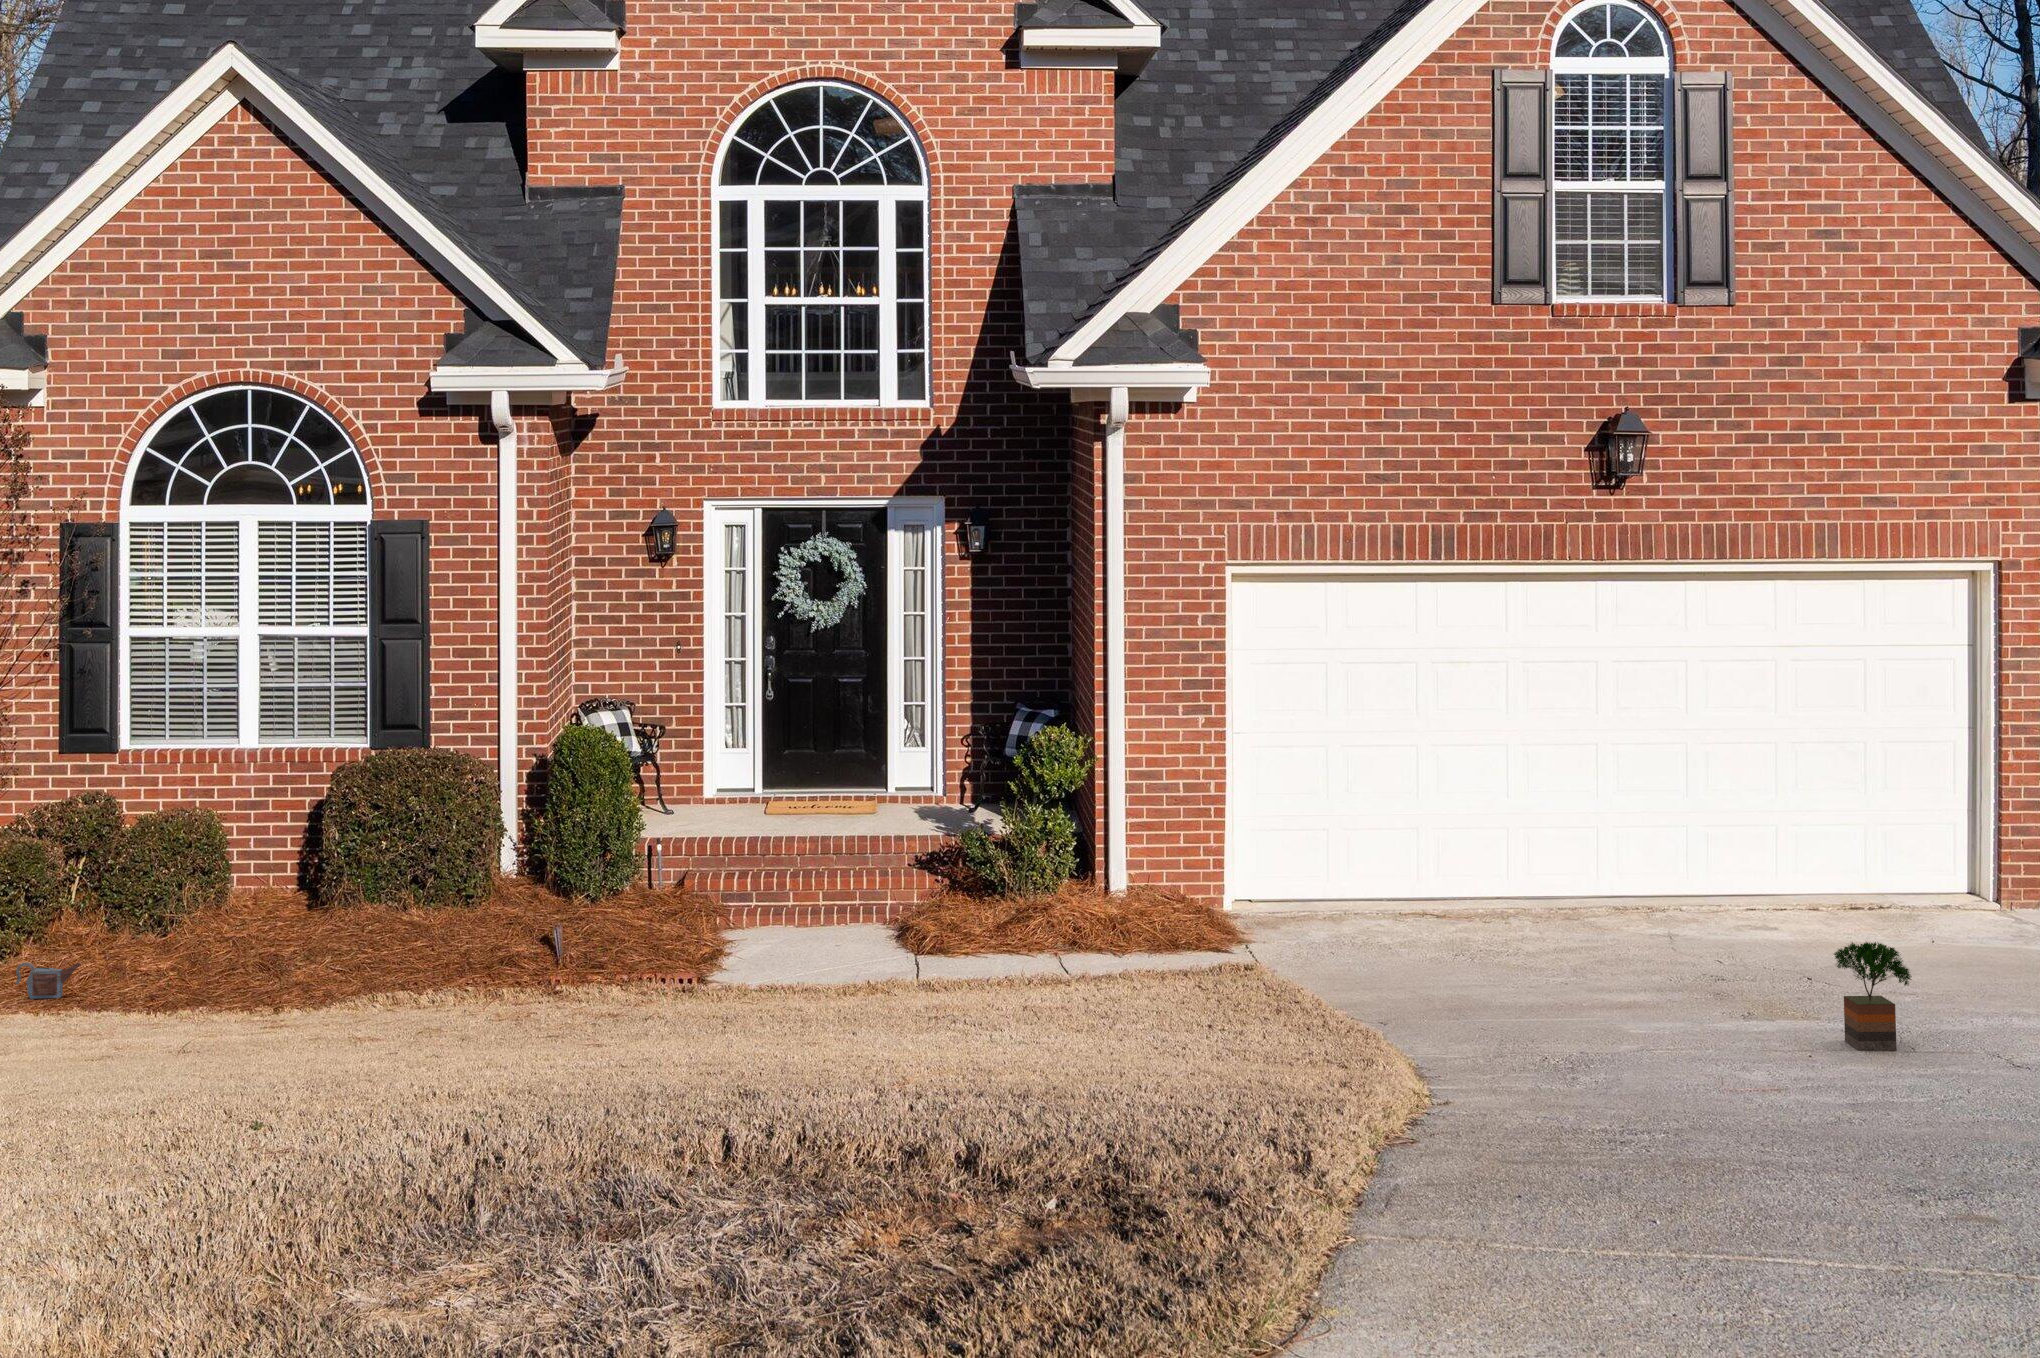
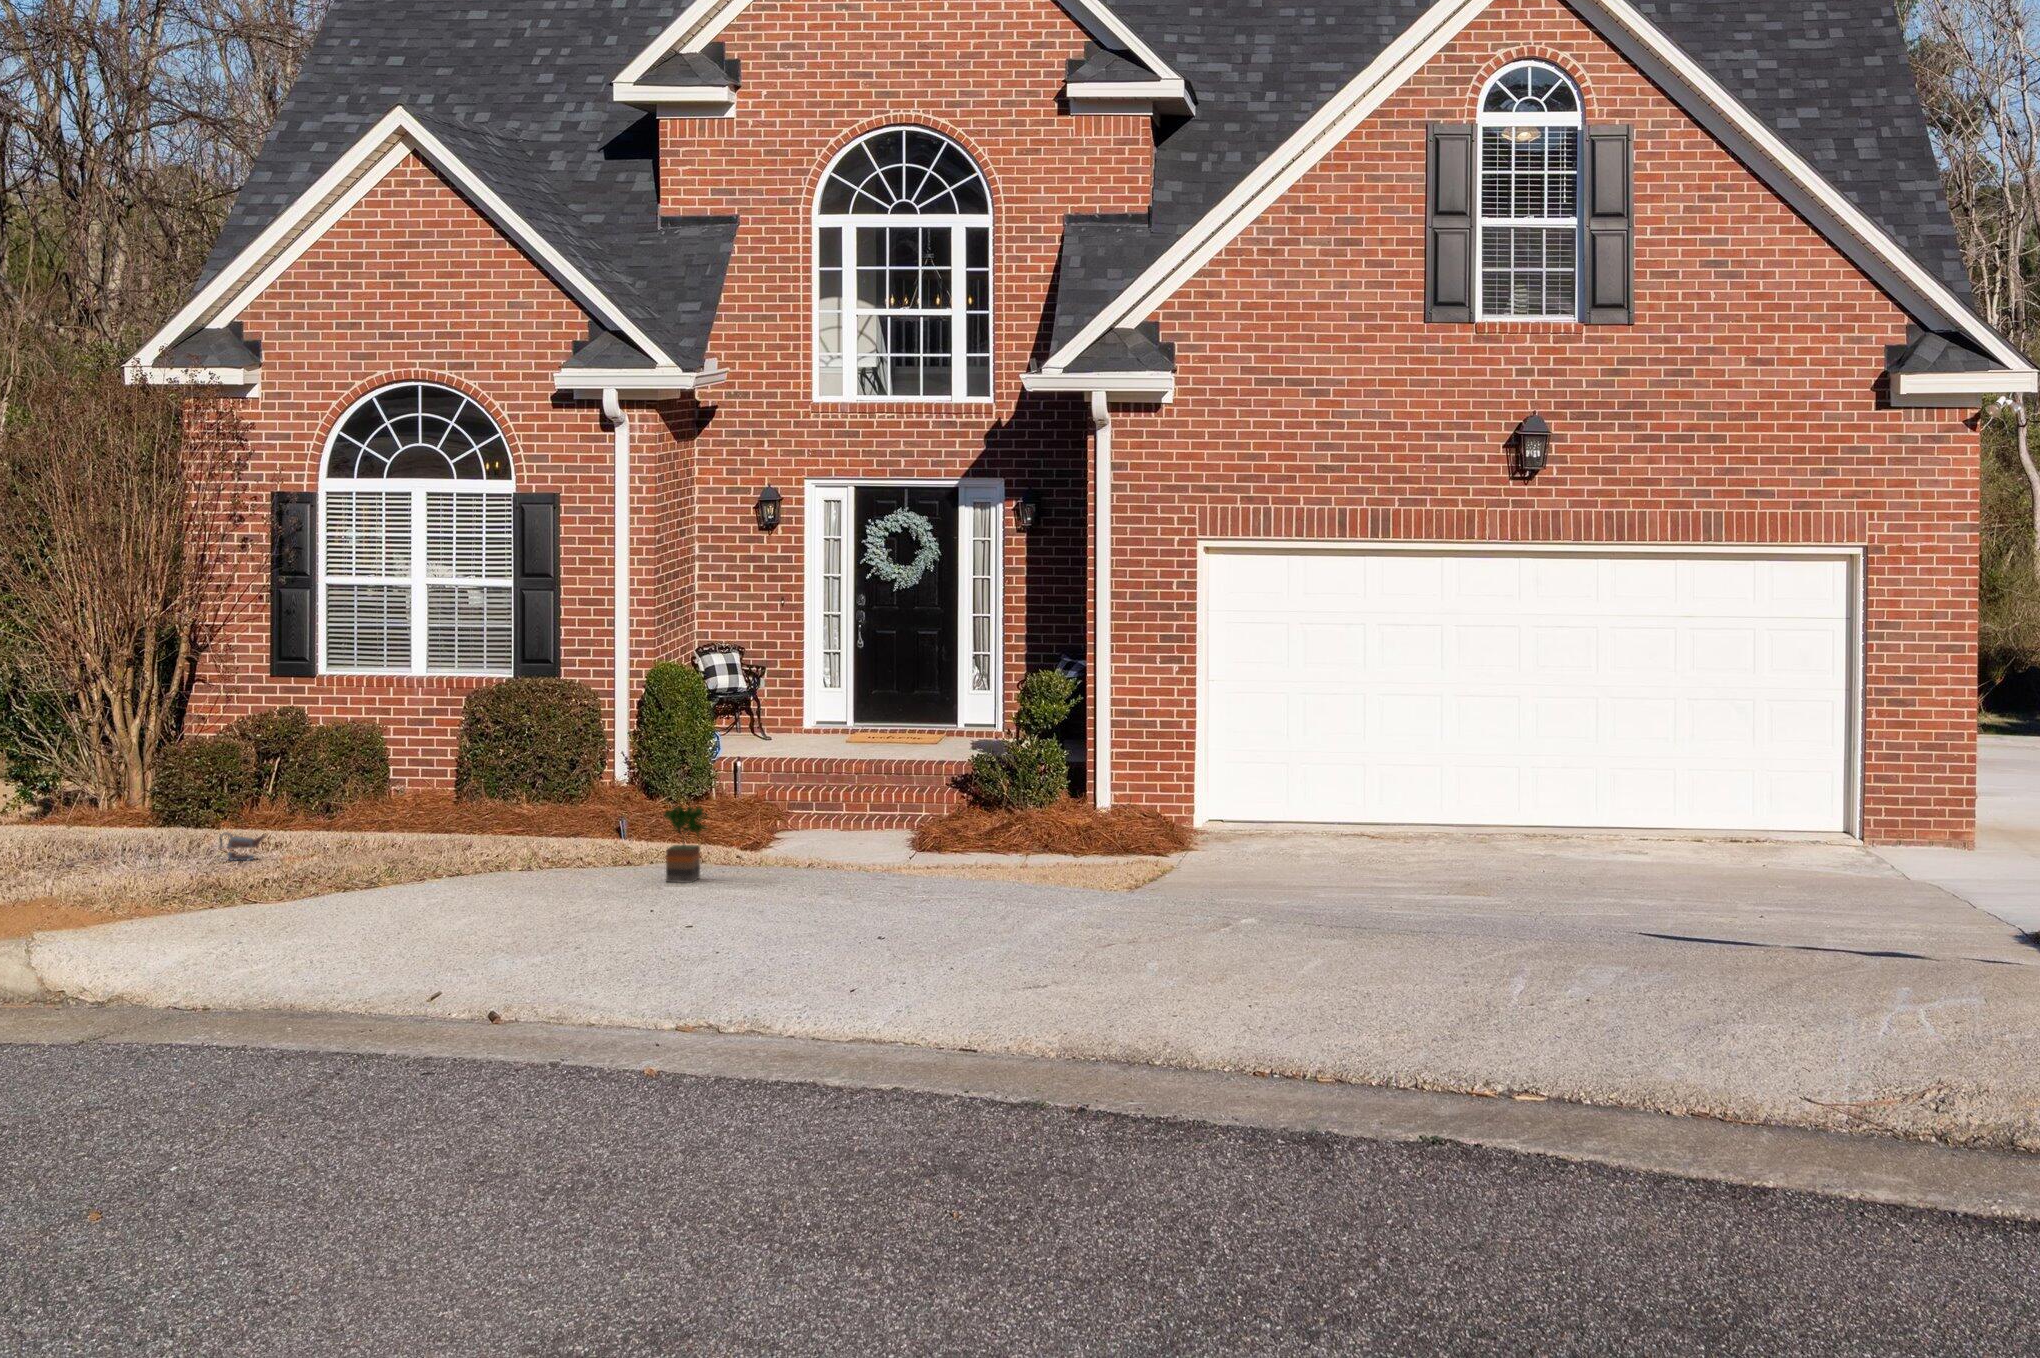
potted tree: present [1834,942,1912,1051] -> present [663,807,708,883]

